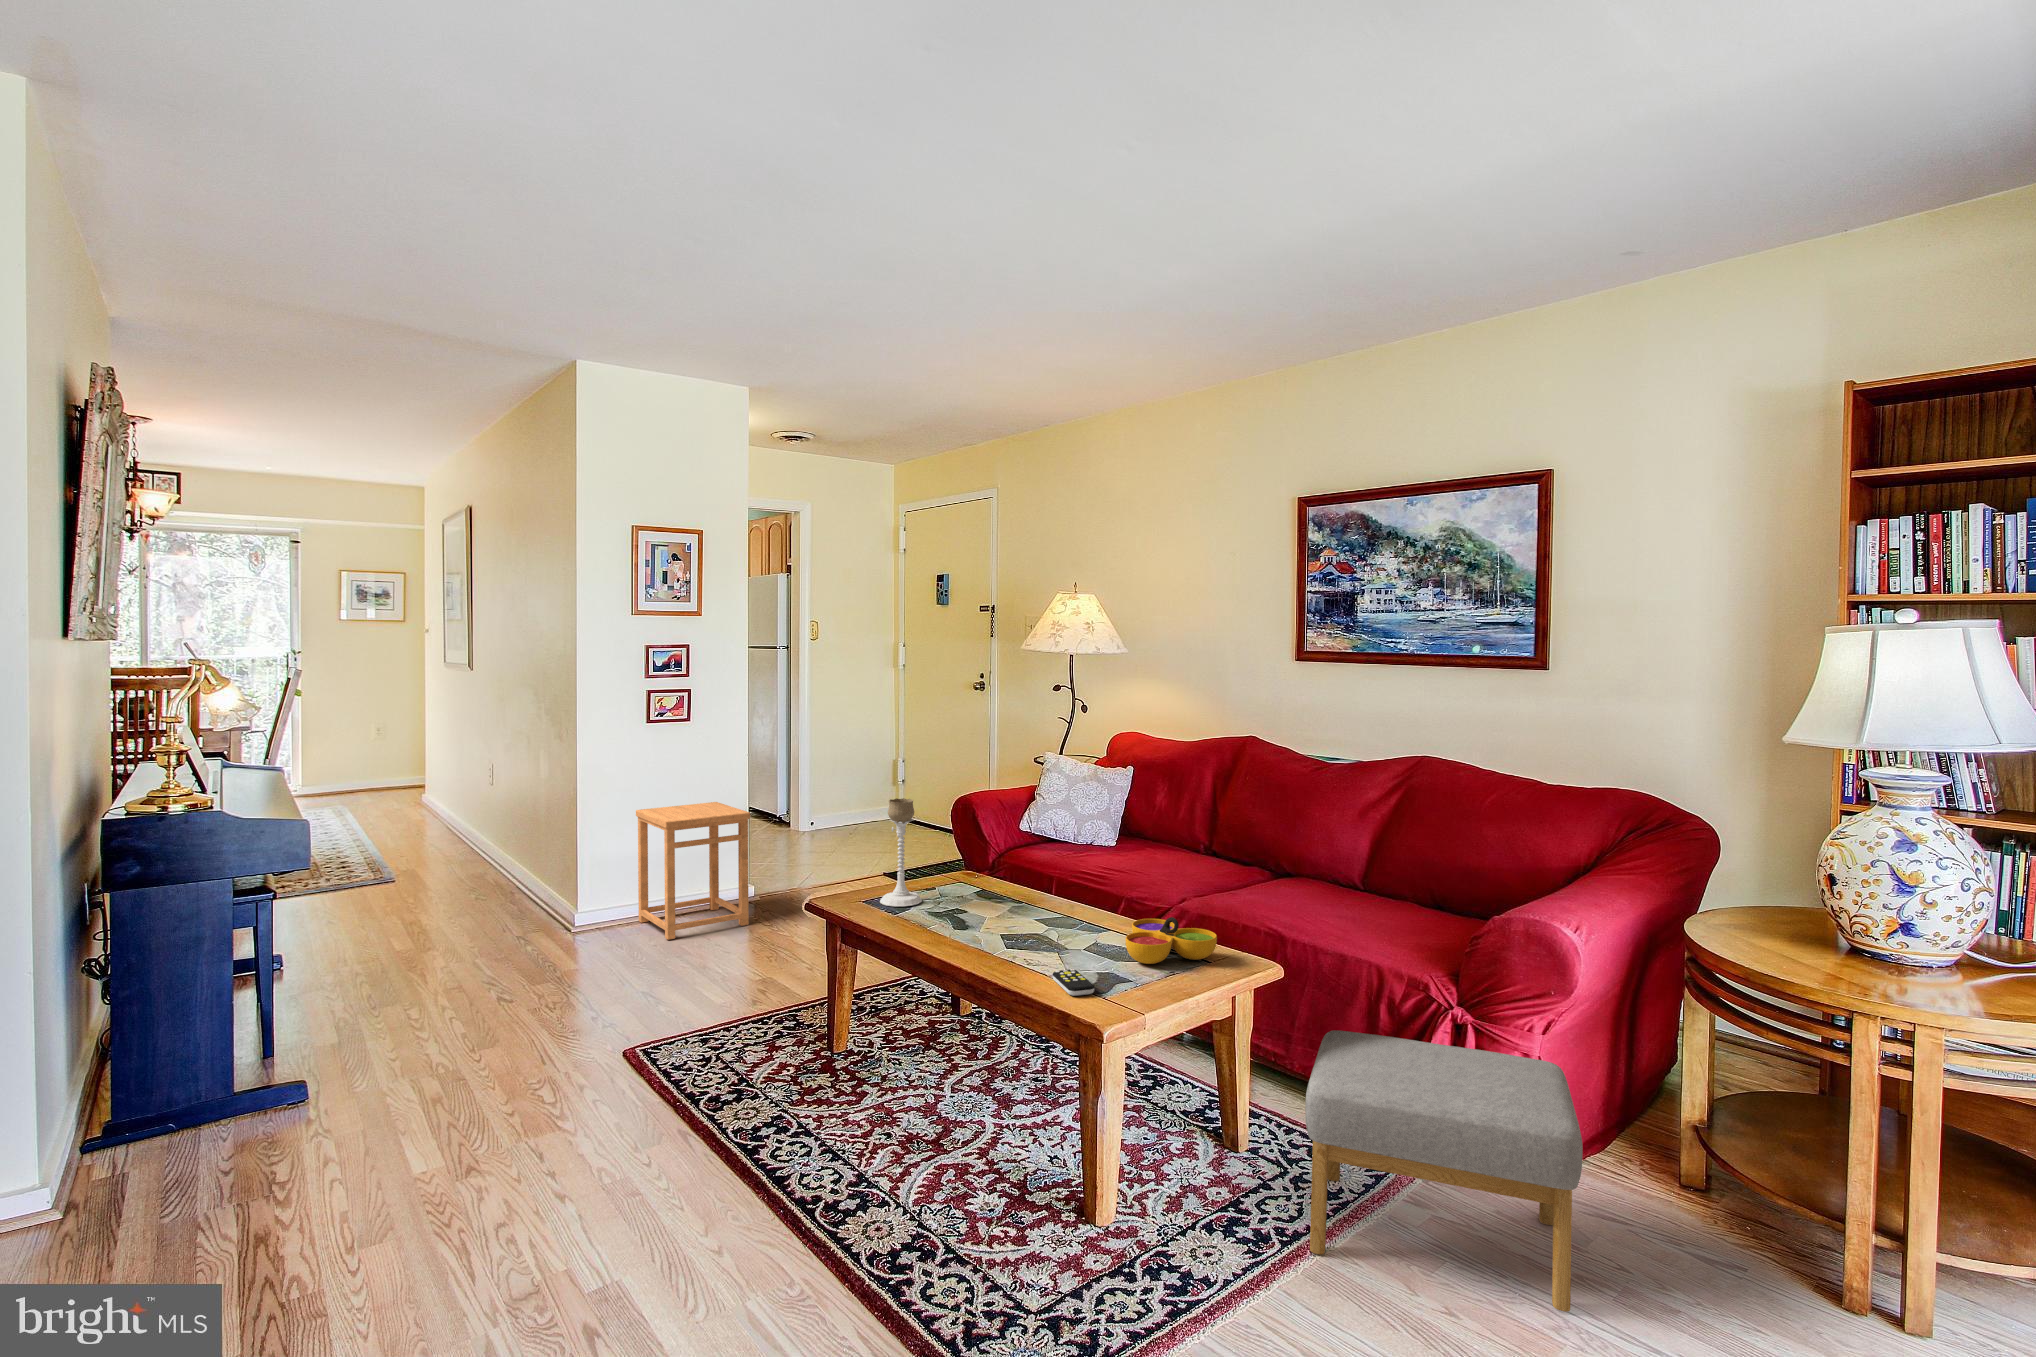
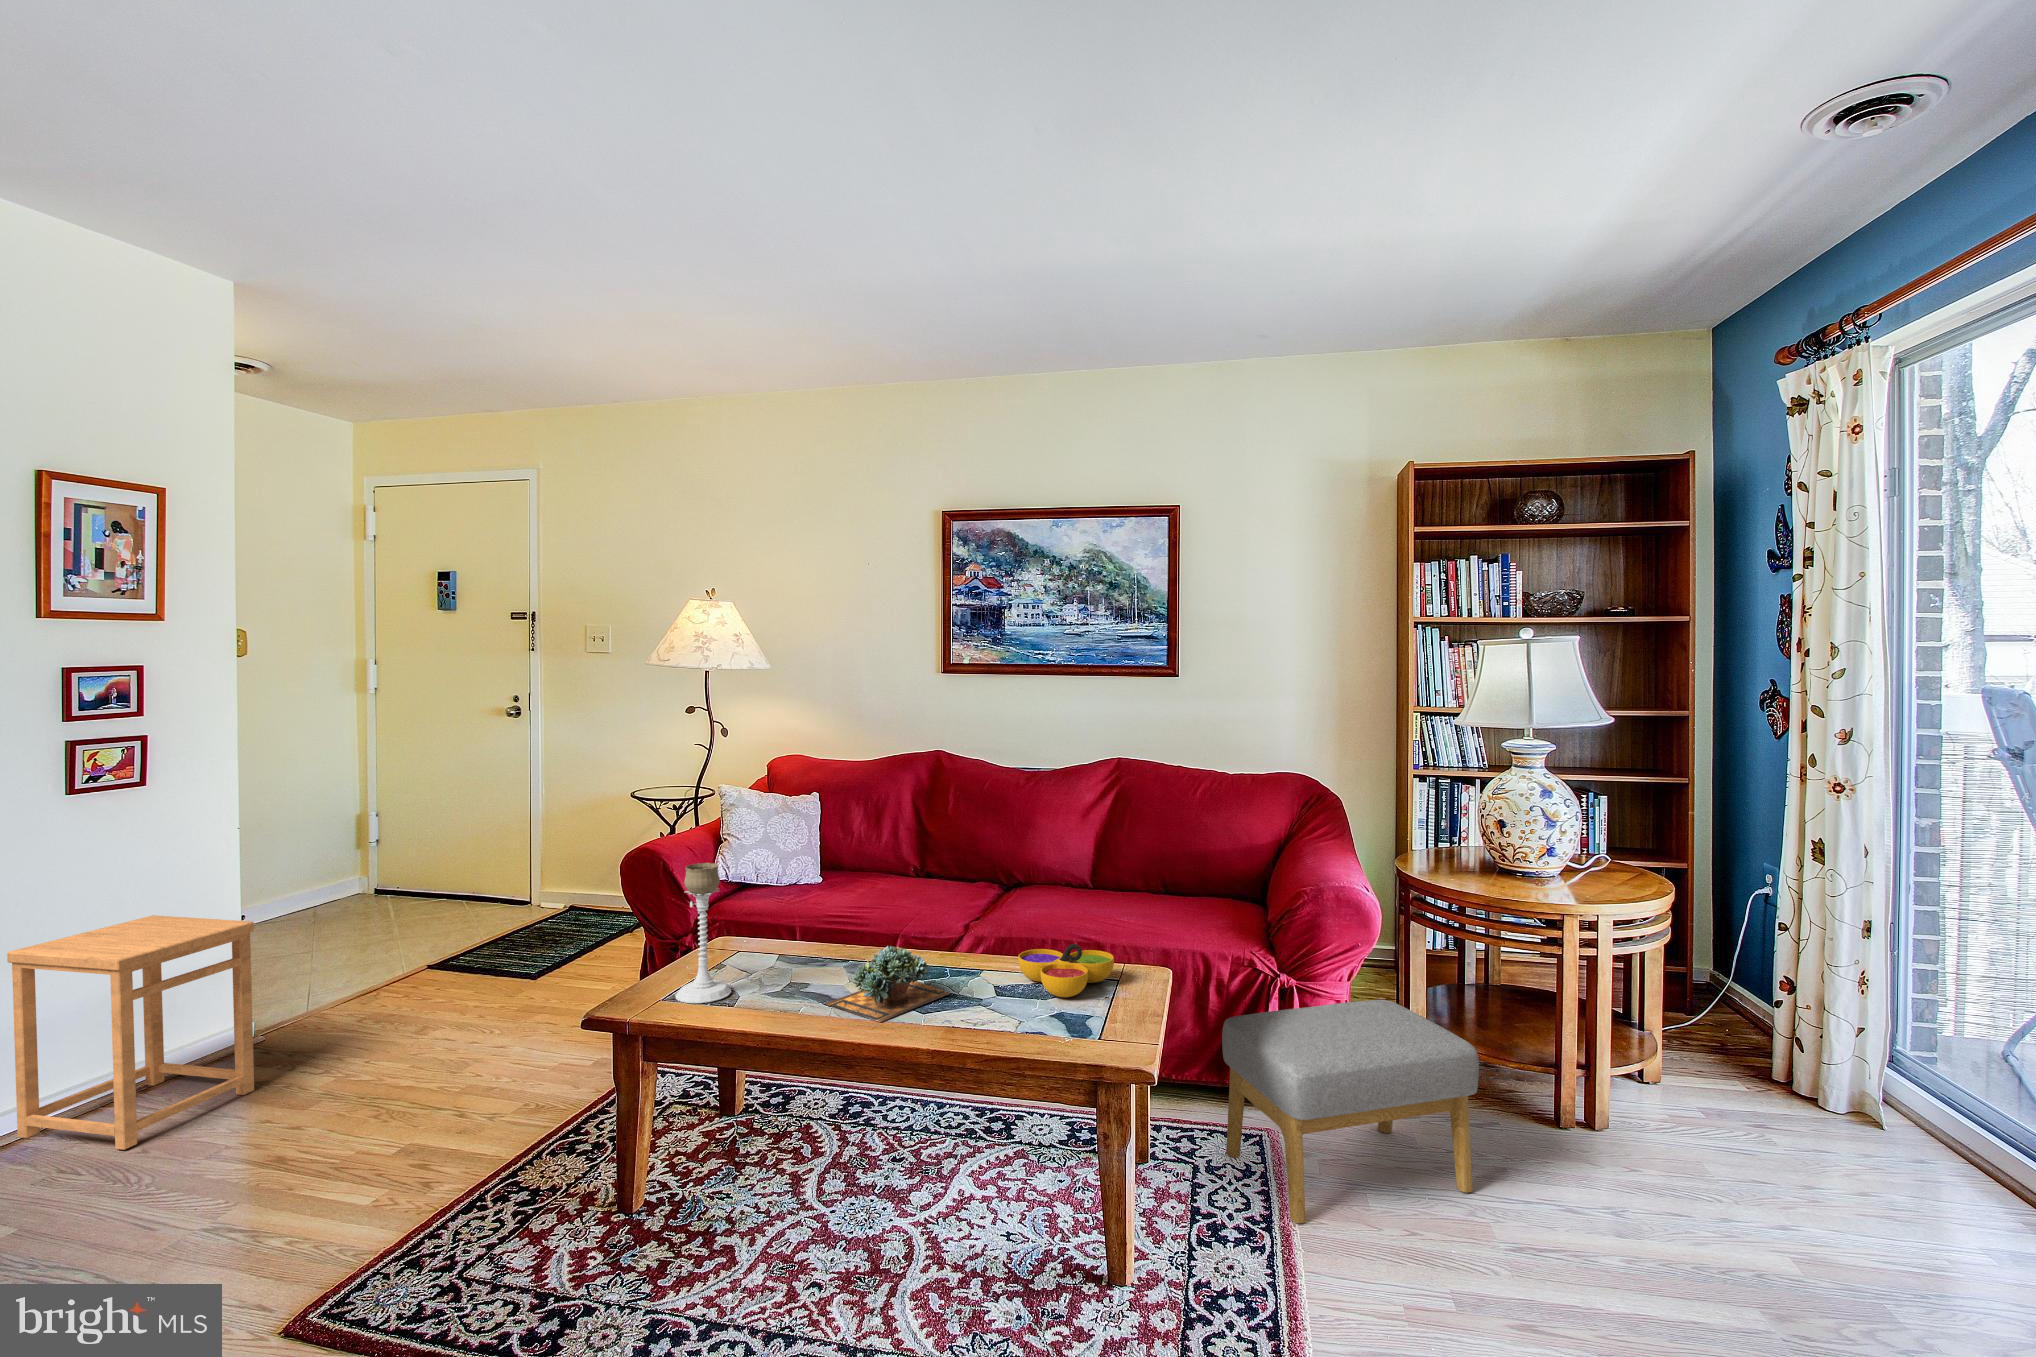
succulent plant: none [962,887,1059,945] -> present [825,946,950,1022]
remote control: present [1053,969,1094,996] -> none [1022,1020,1084,1047]

